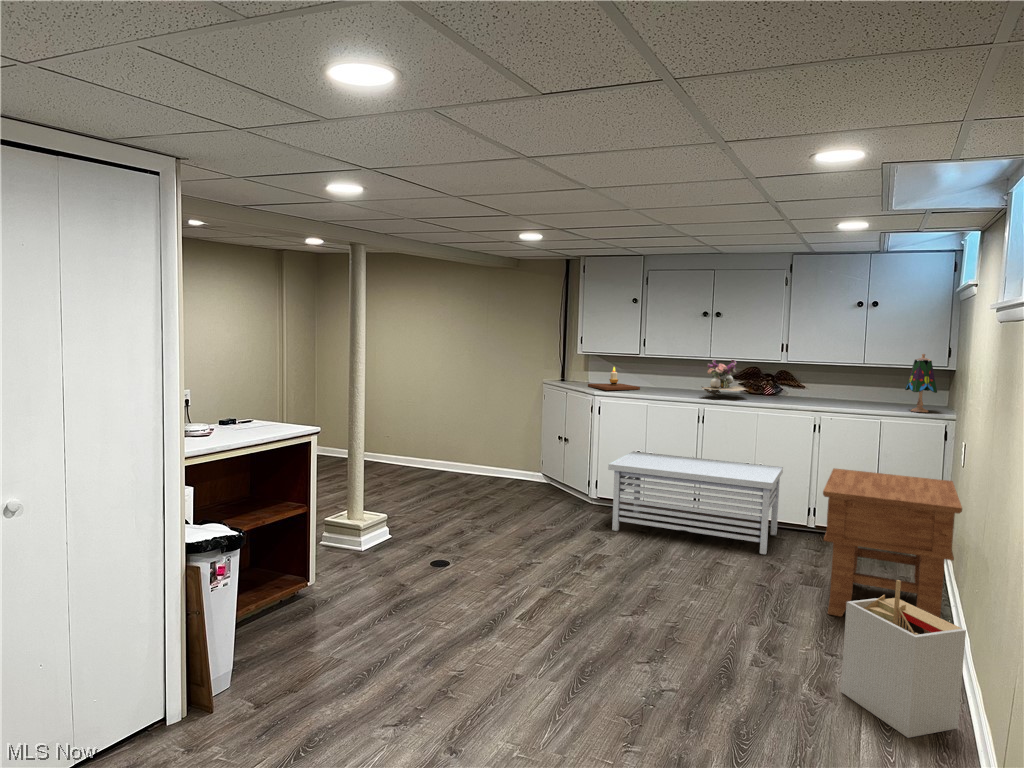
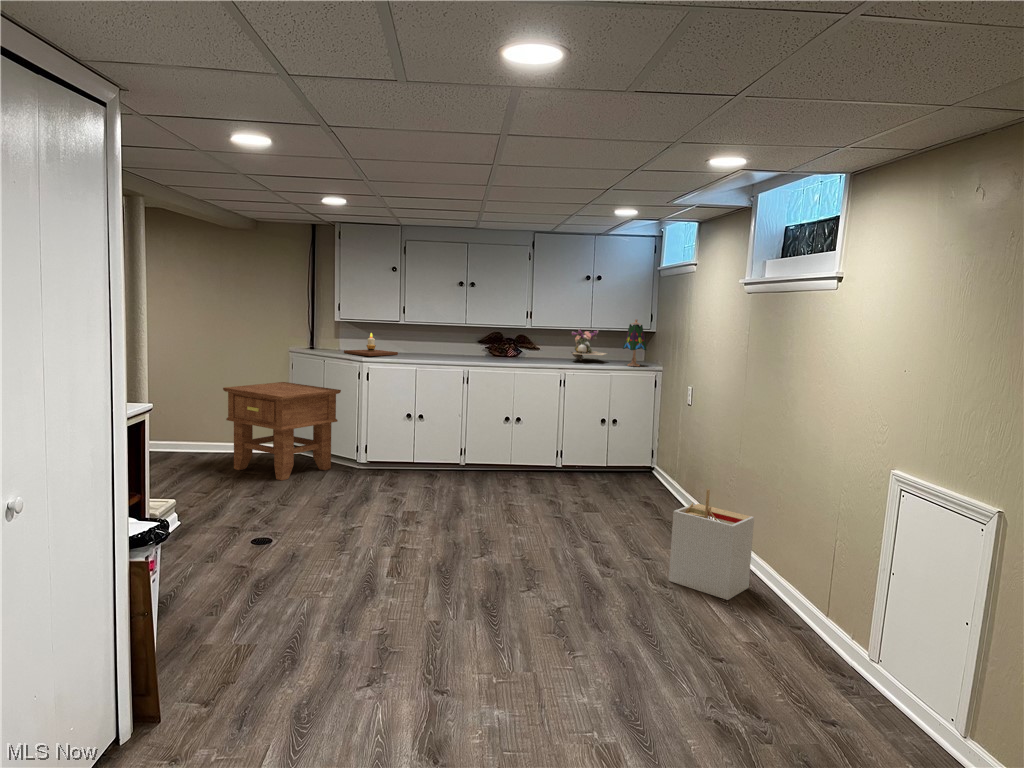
flower arrangement: present [702,360,748,397] -> present [572,329,608,361]
storage bench: present [608,451,783,554] -> none [396,414,547,494]
side table: present [823,468,962,633] -> present [223,382,341,480]

